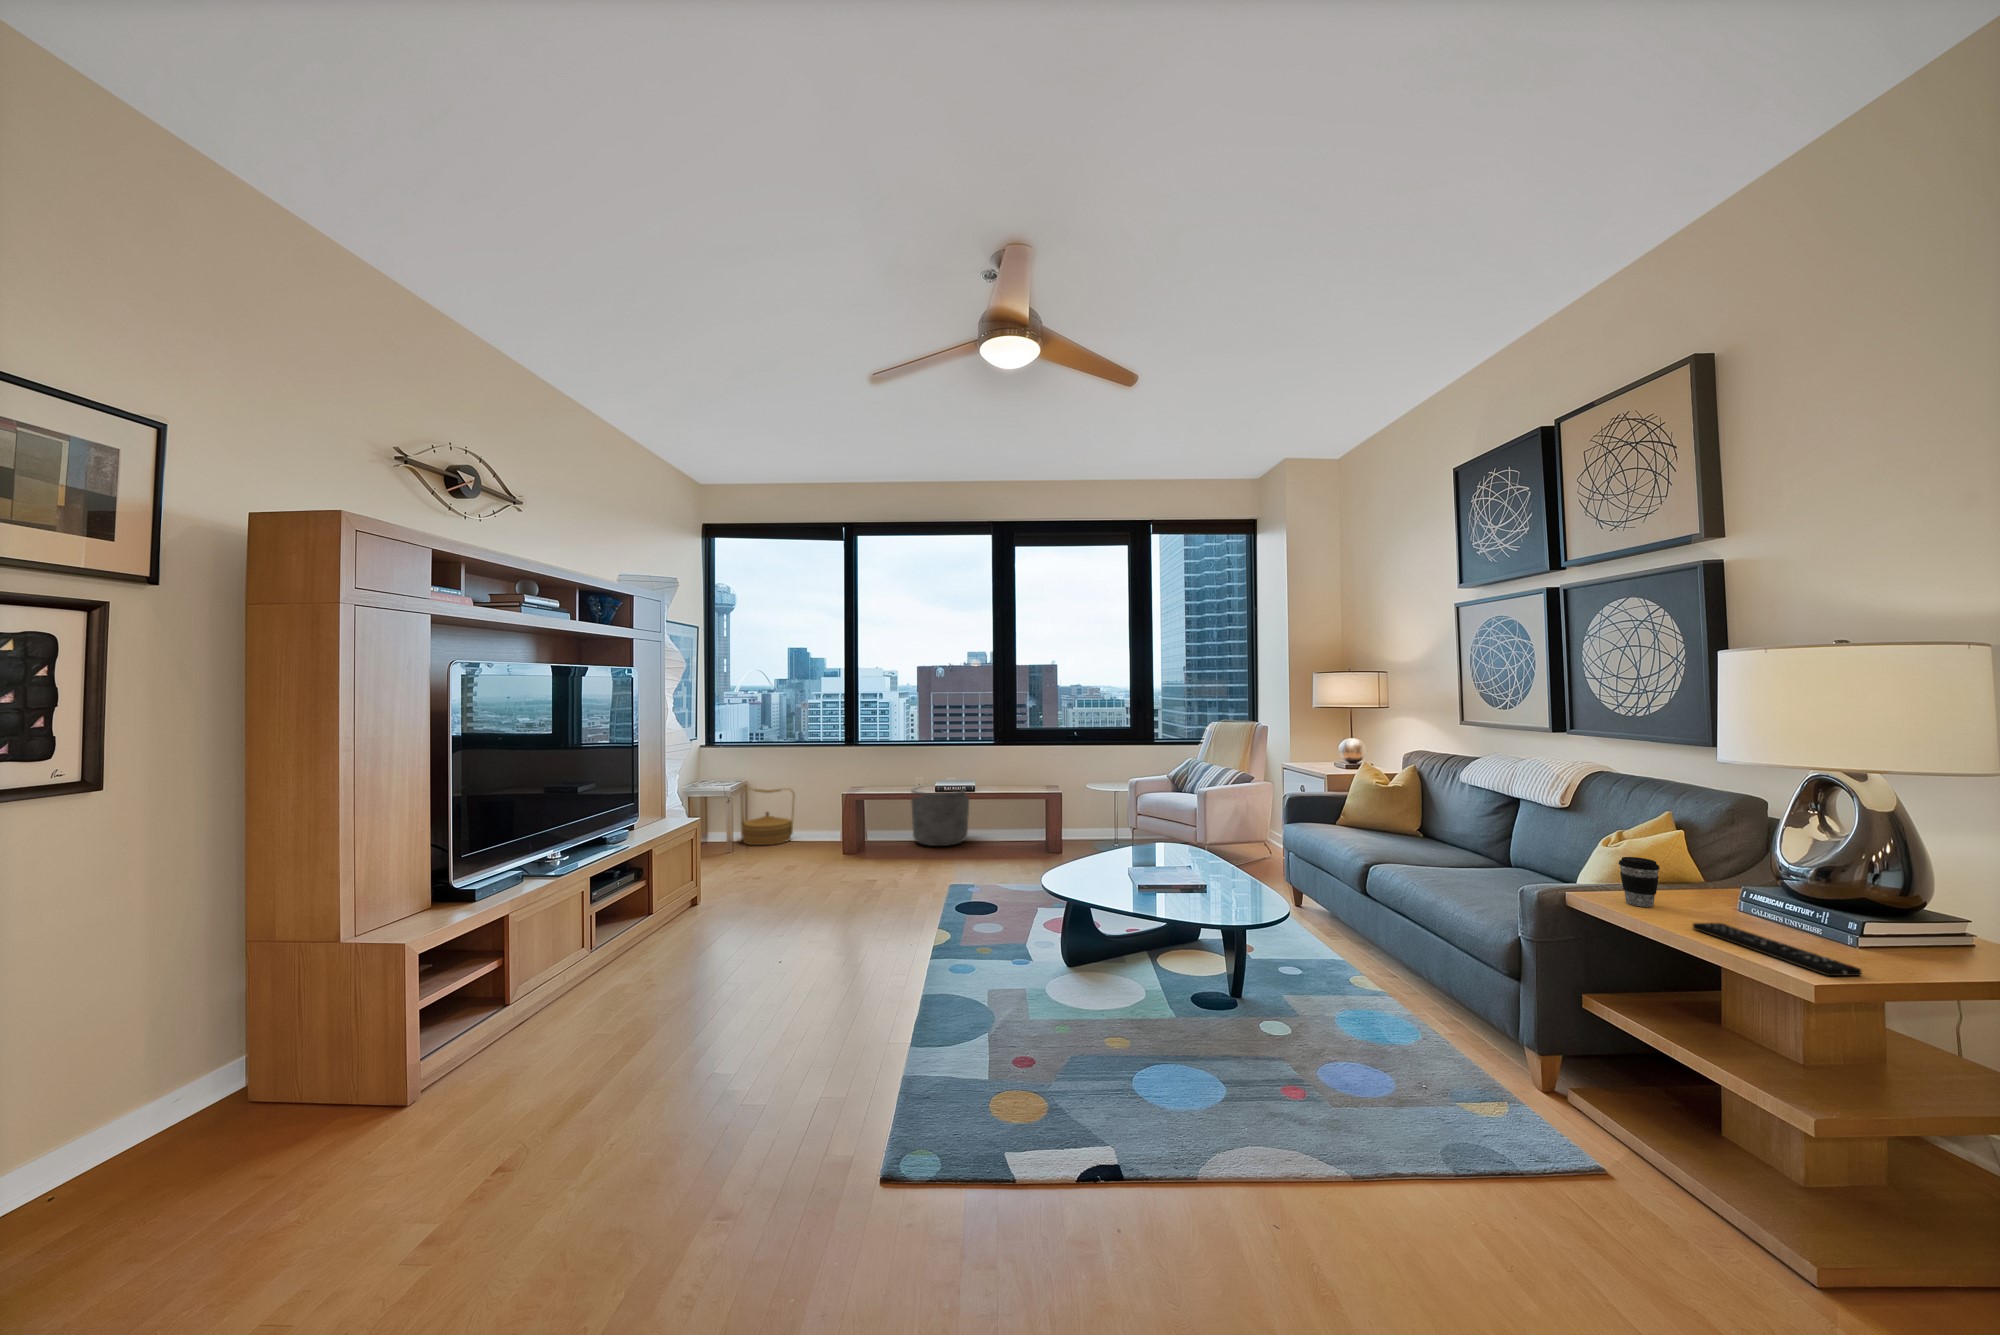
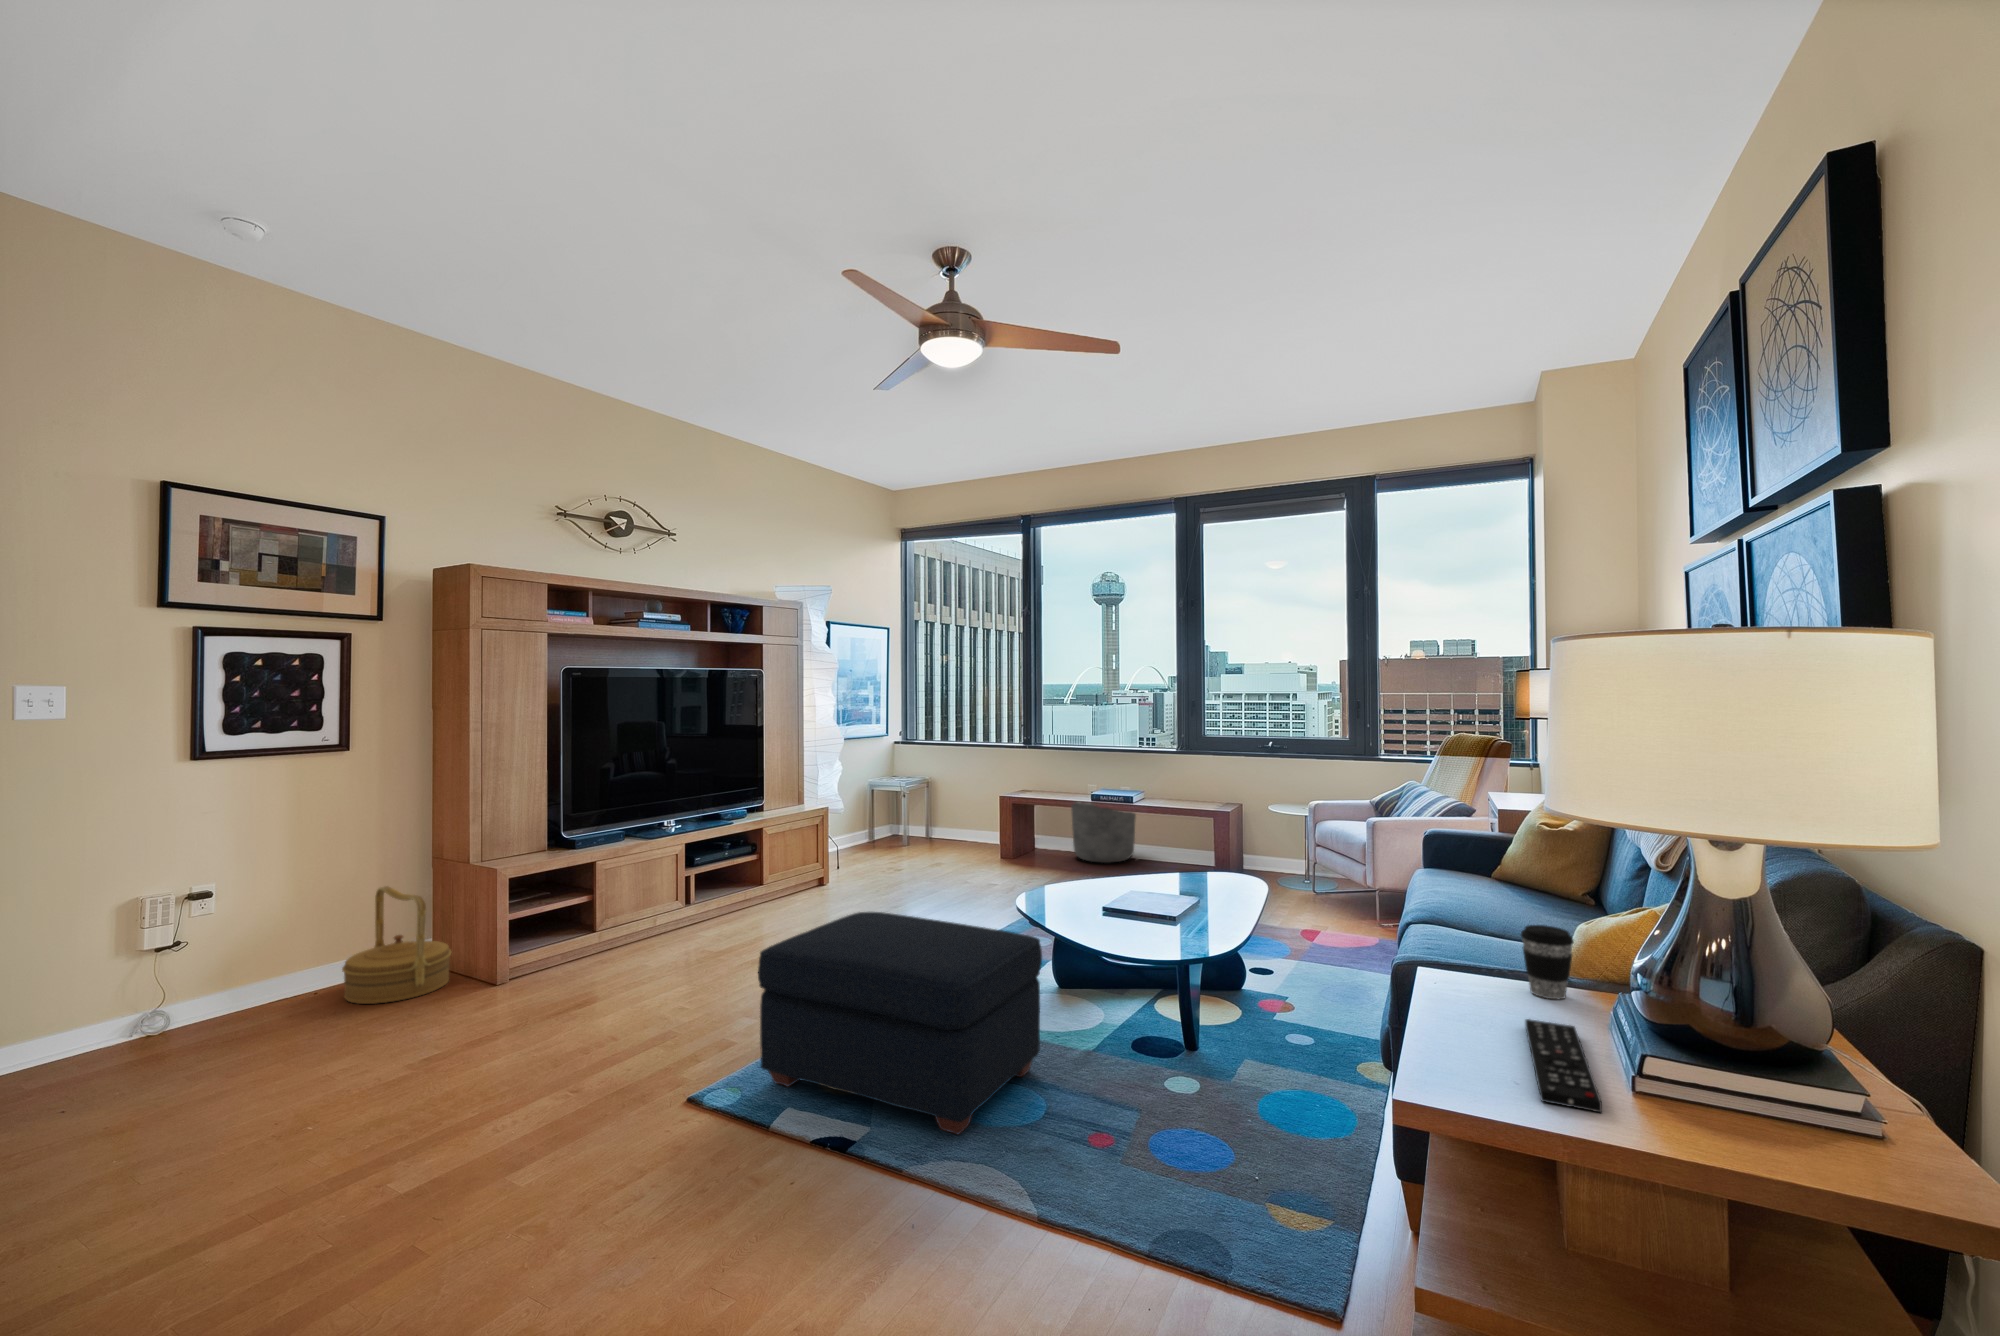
woven basket: present [740,789,795,845] -> present [342,886,451,1004]
ottoman: none [945,920,1206,1124] -> present [758,912,1042,1135]

